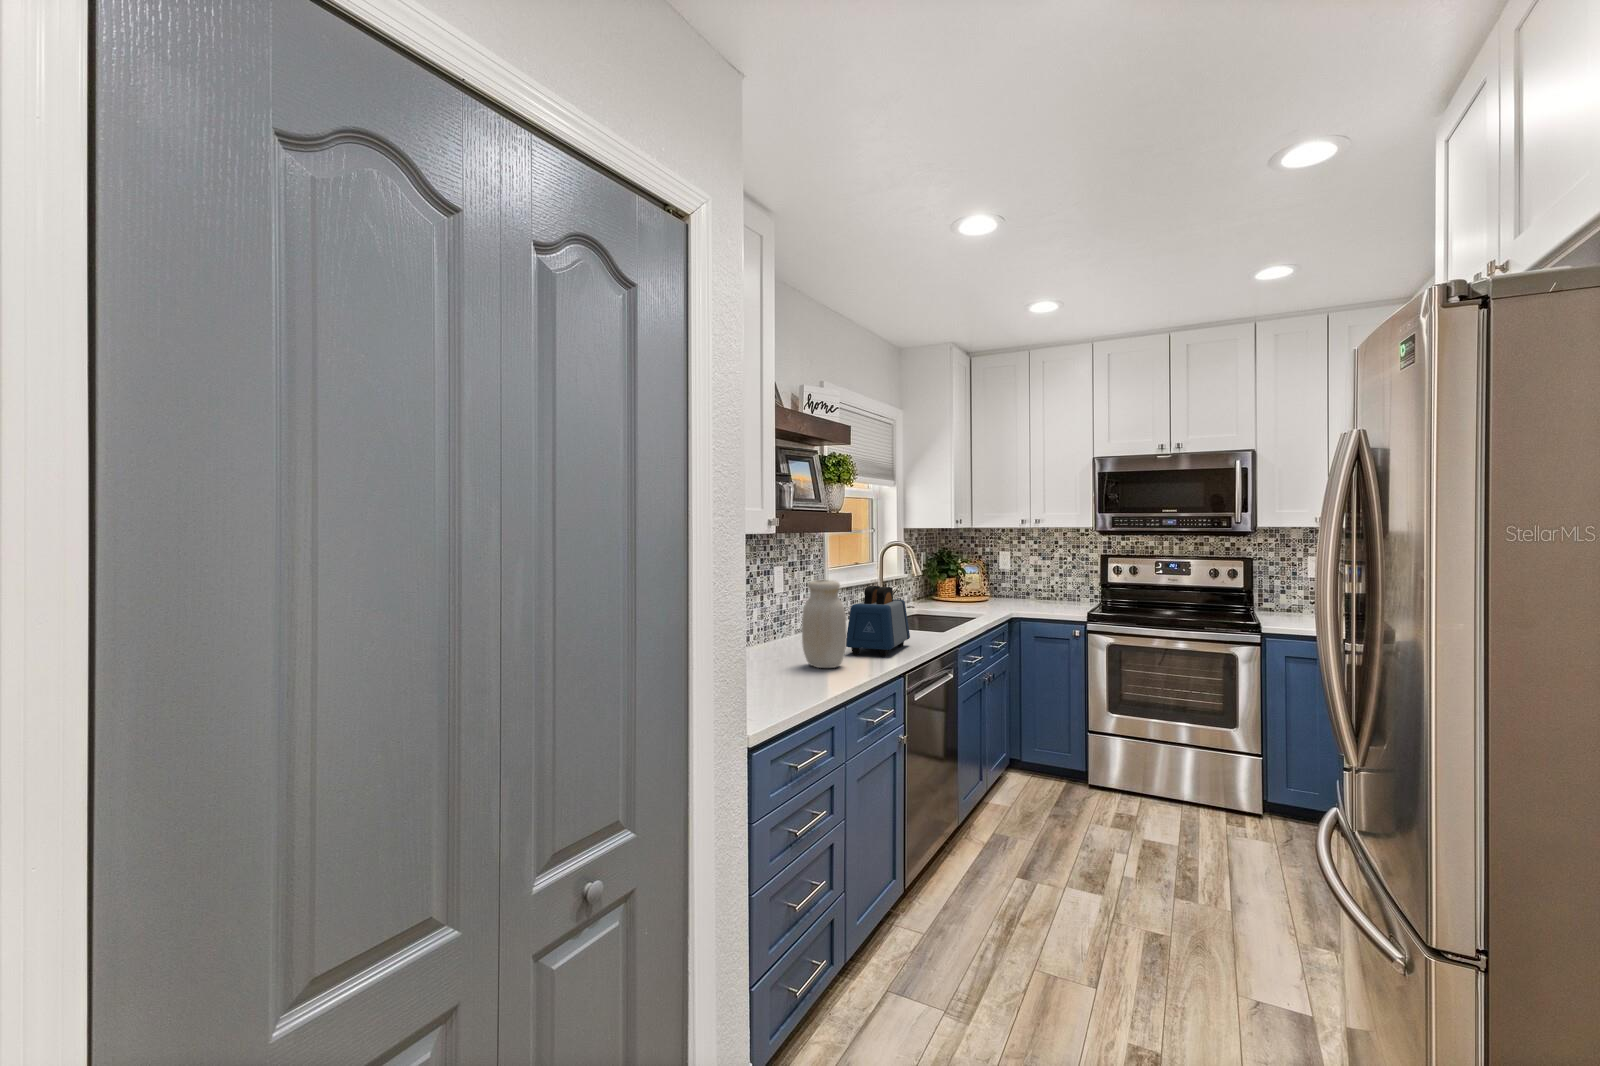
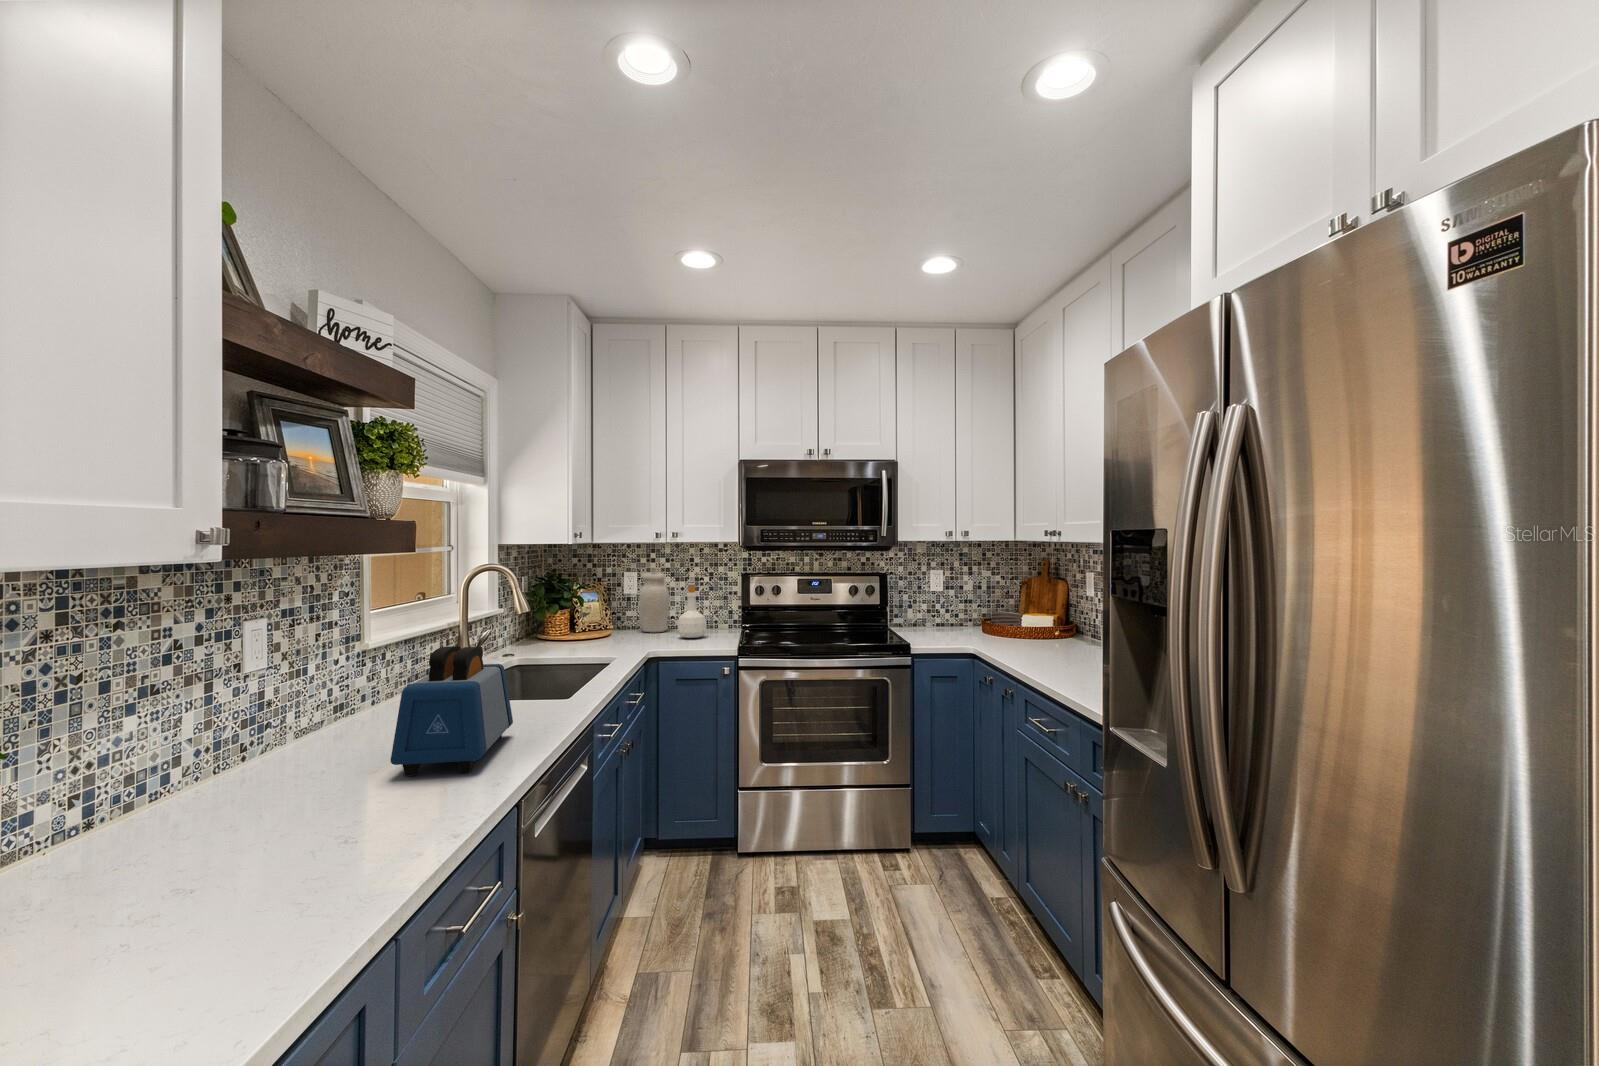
bottle: none [1042,564,1066,607] -> present [678,585,706,638]
jar: present [802,580,846,668] -> present [638,573,670,632]

